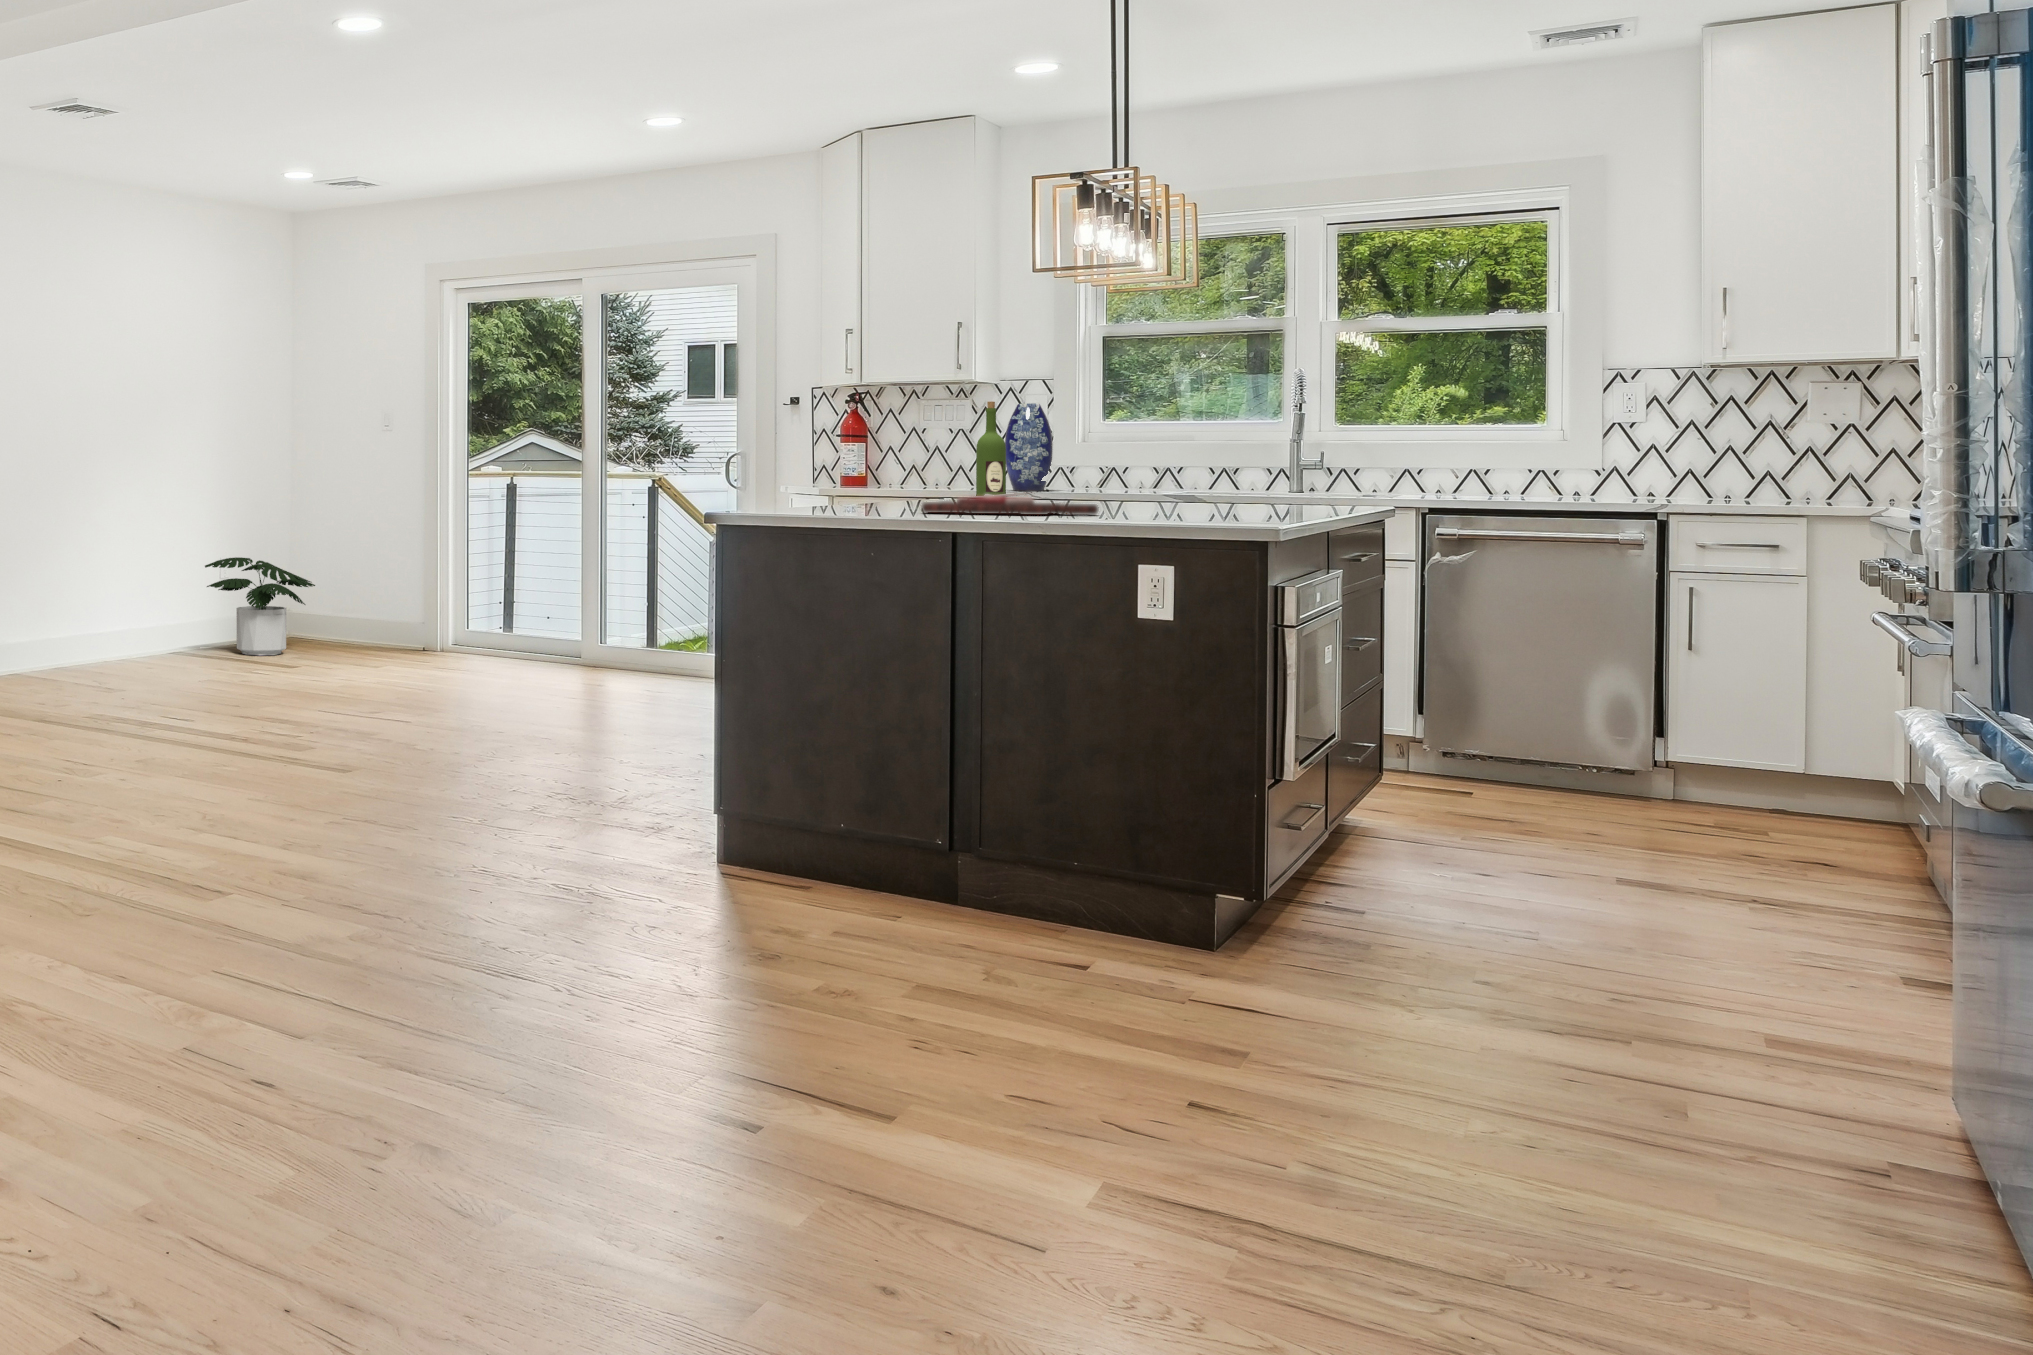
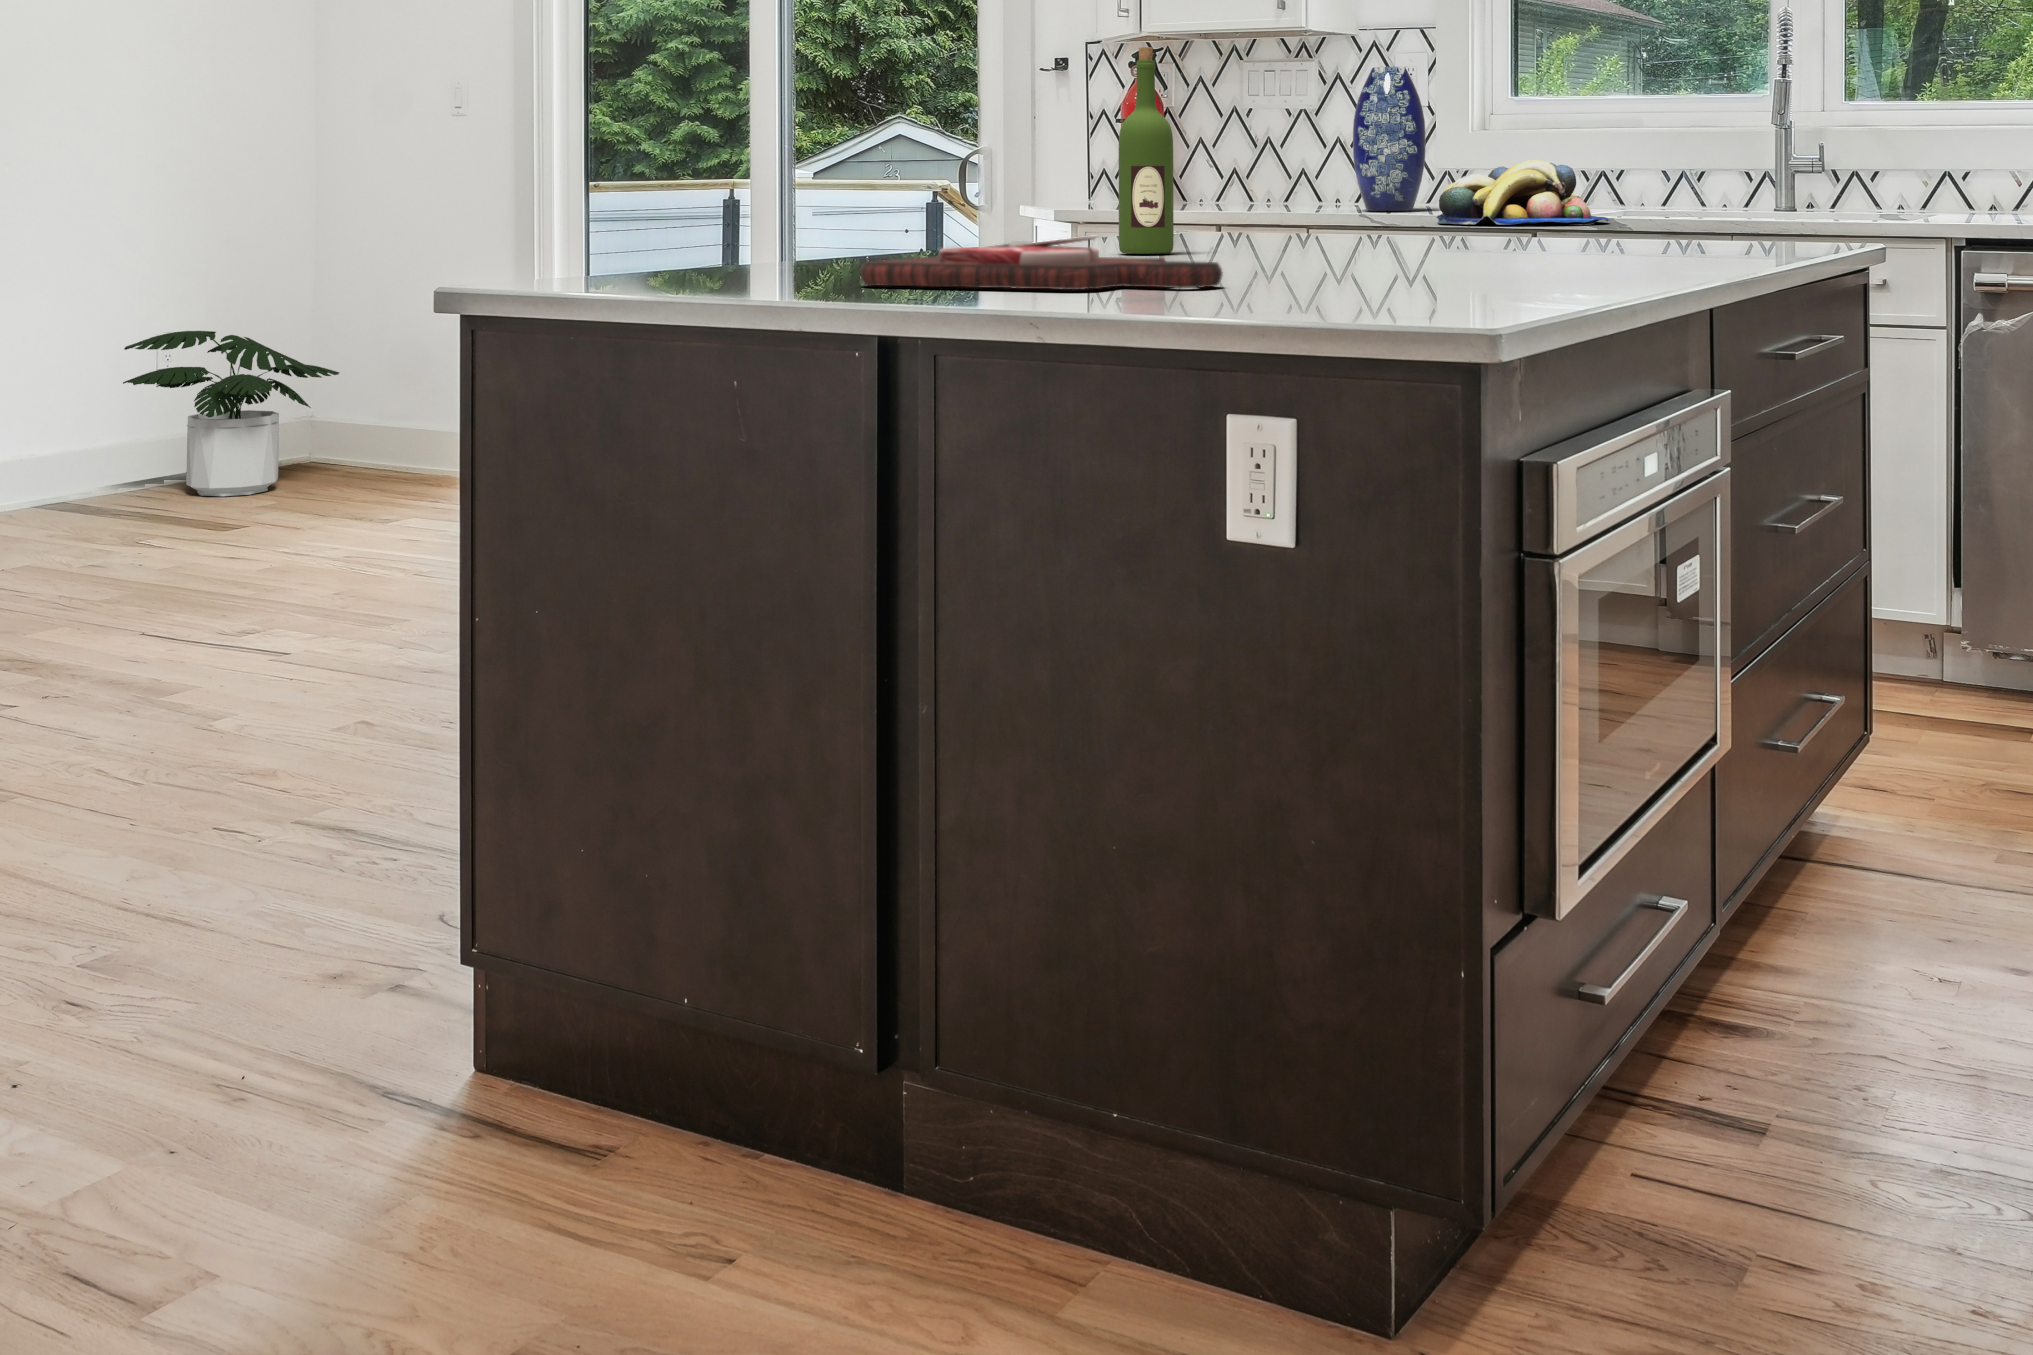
fruit bowl: none [1088,460,1197,497] -> present [1437,160,1609,225]

